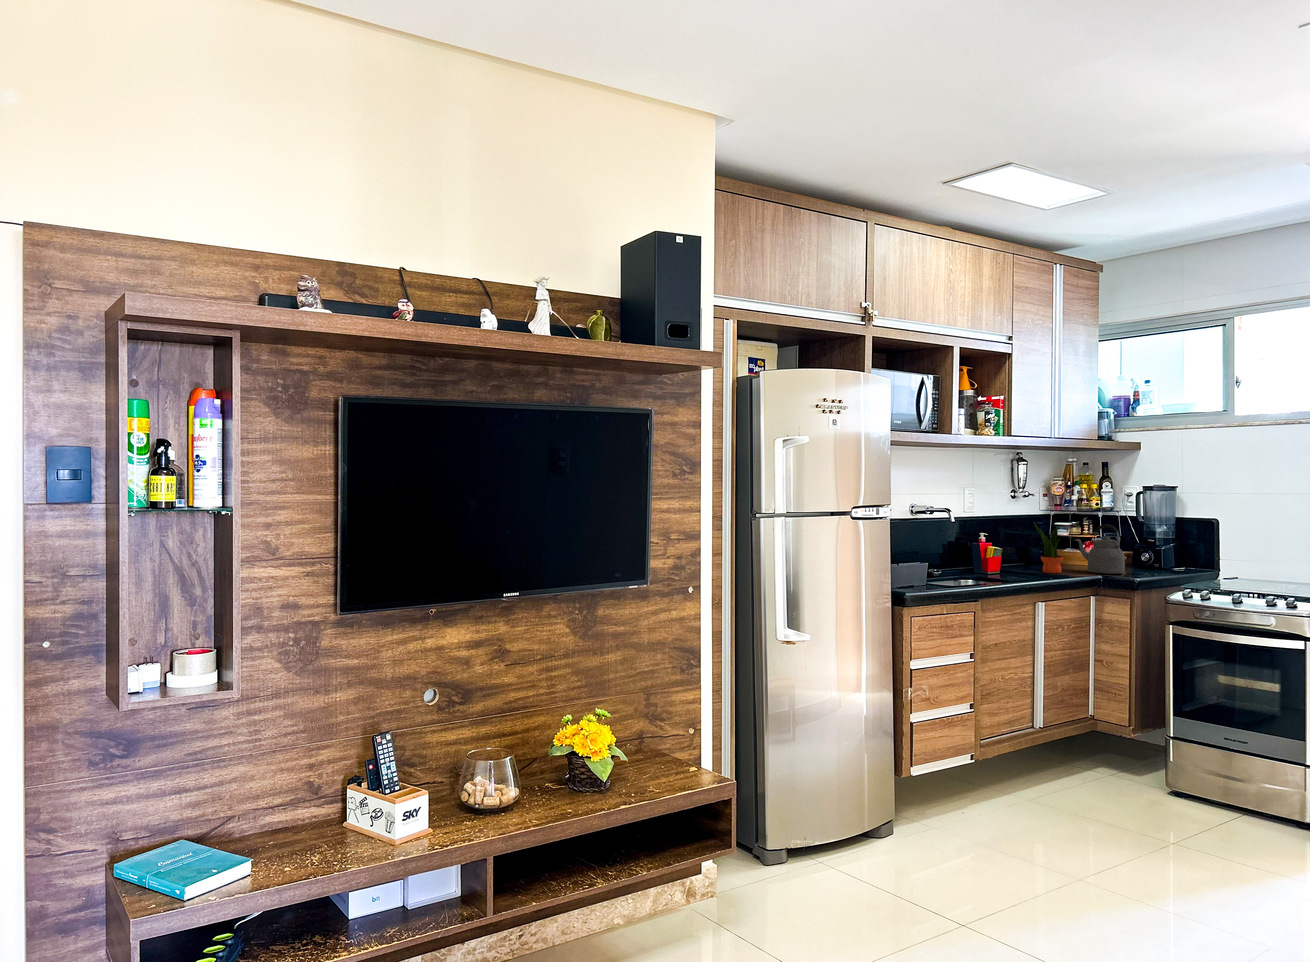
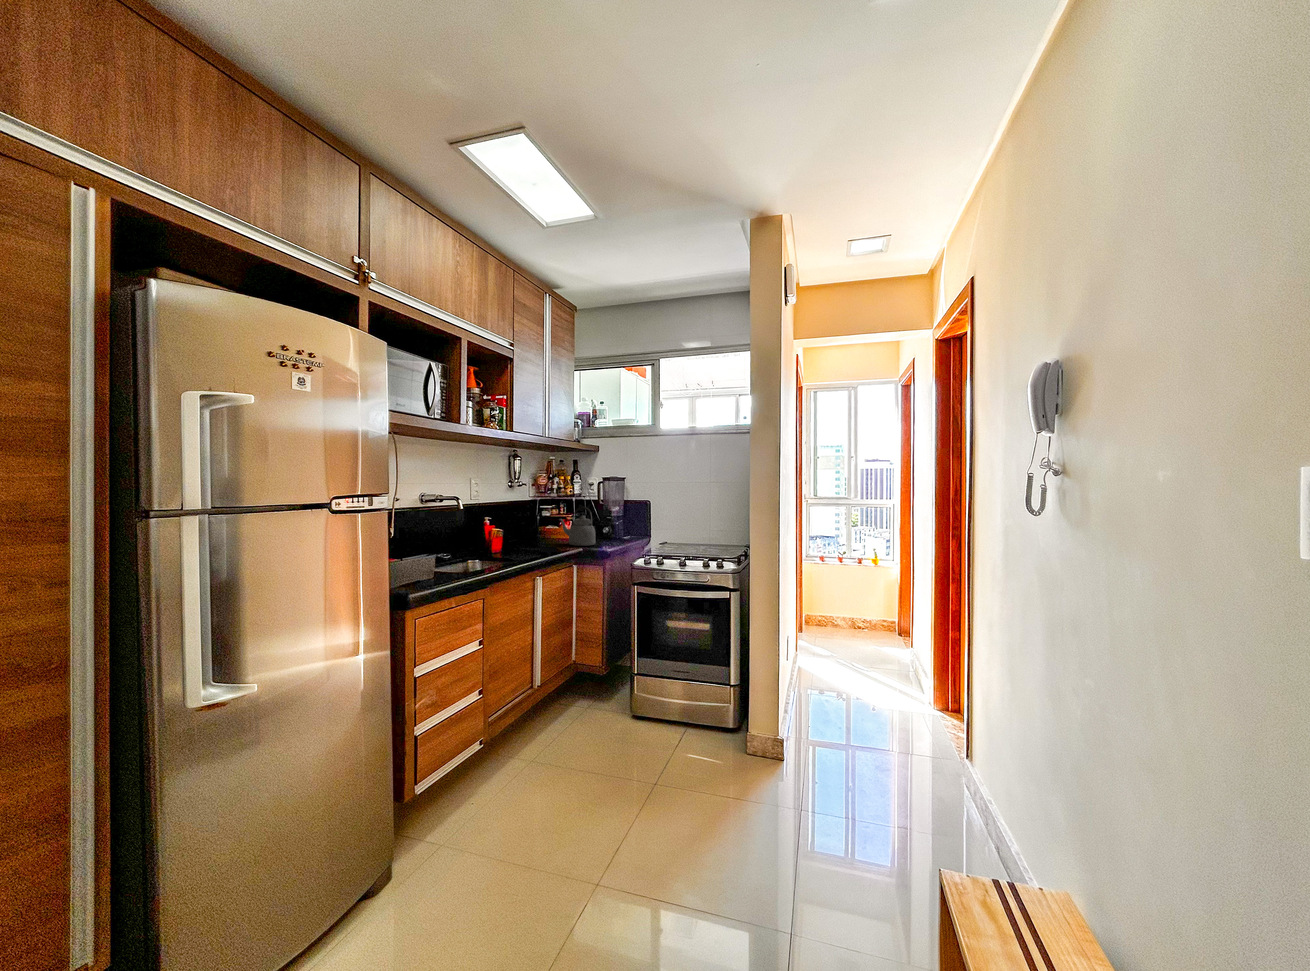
potted plant: present [1034,522,1063,573] -> none [529,506,553,549]

